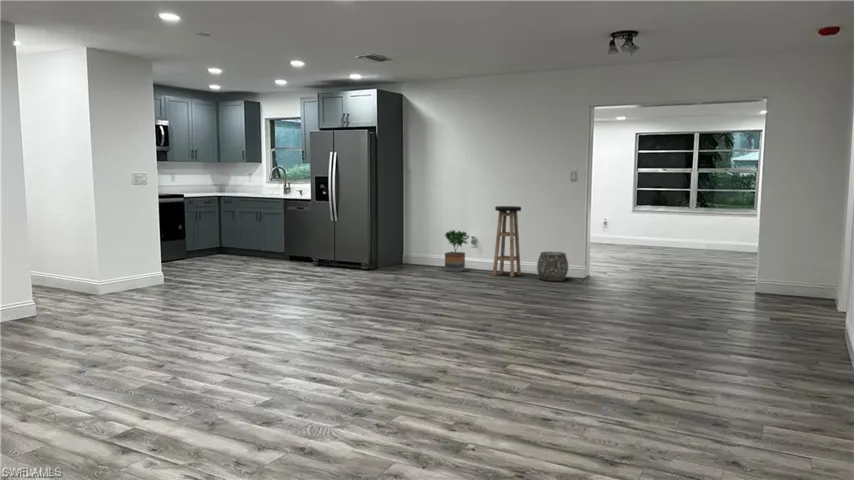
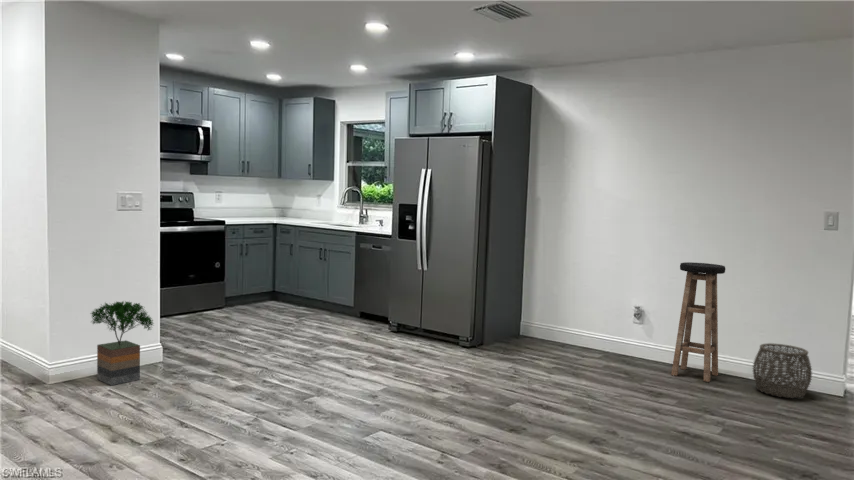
potted tree: present [445,230,469,272] -> present [91,302,153,385]

